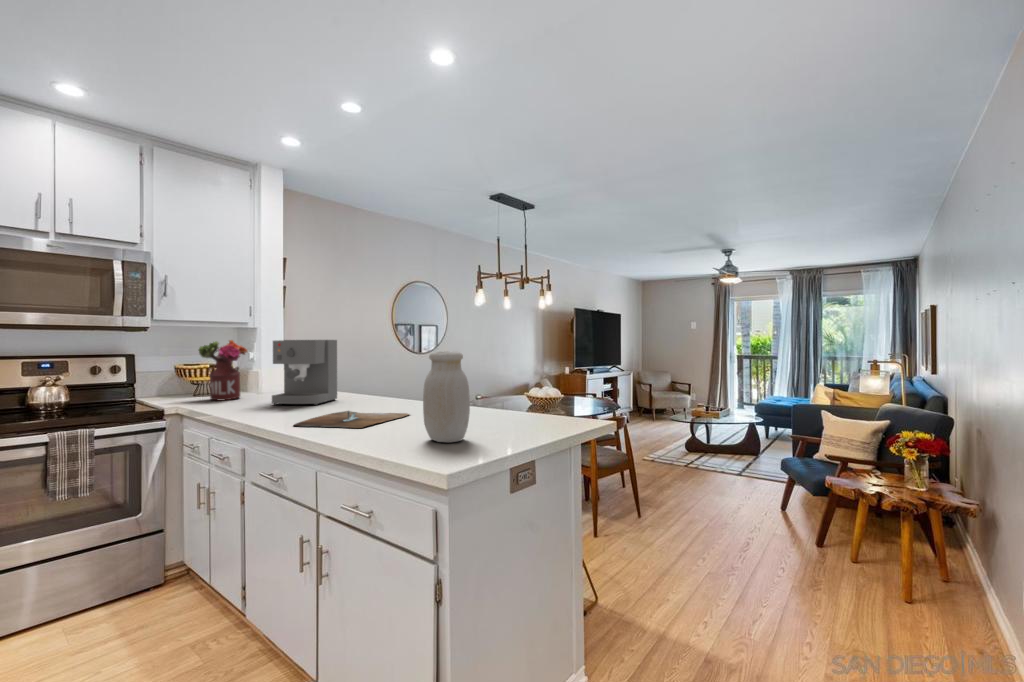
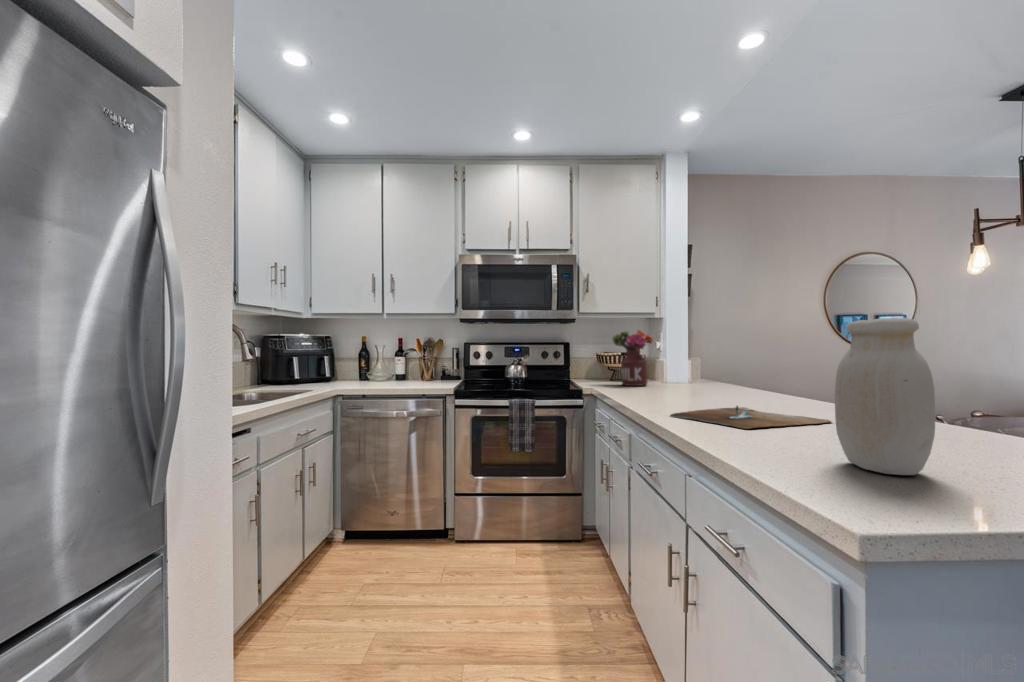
coffee maker: present [272,340,337,405] -> none [669,325,742,398]

